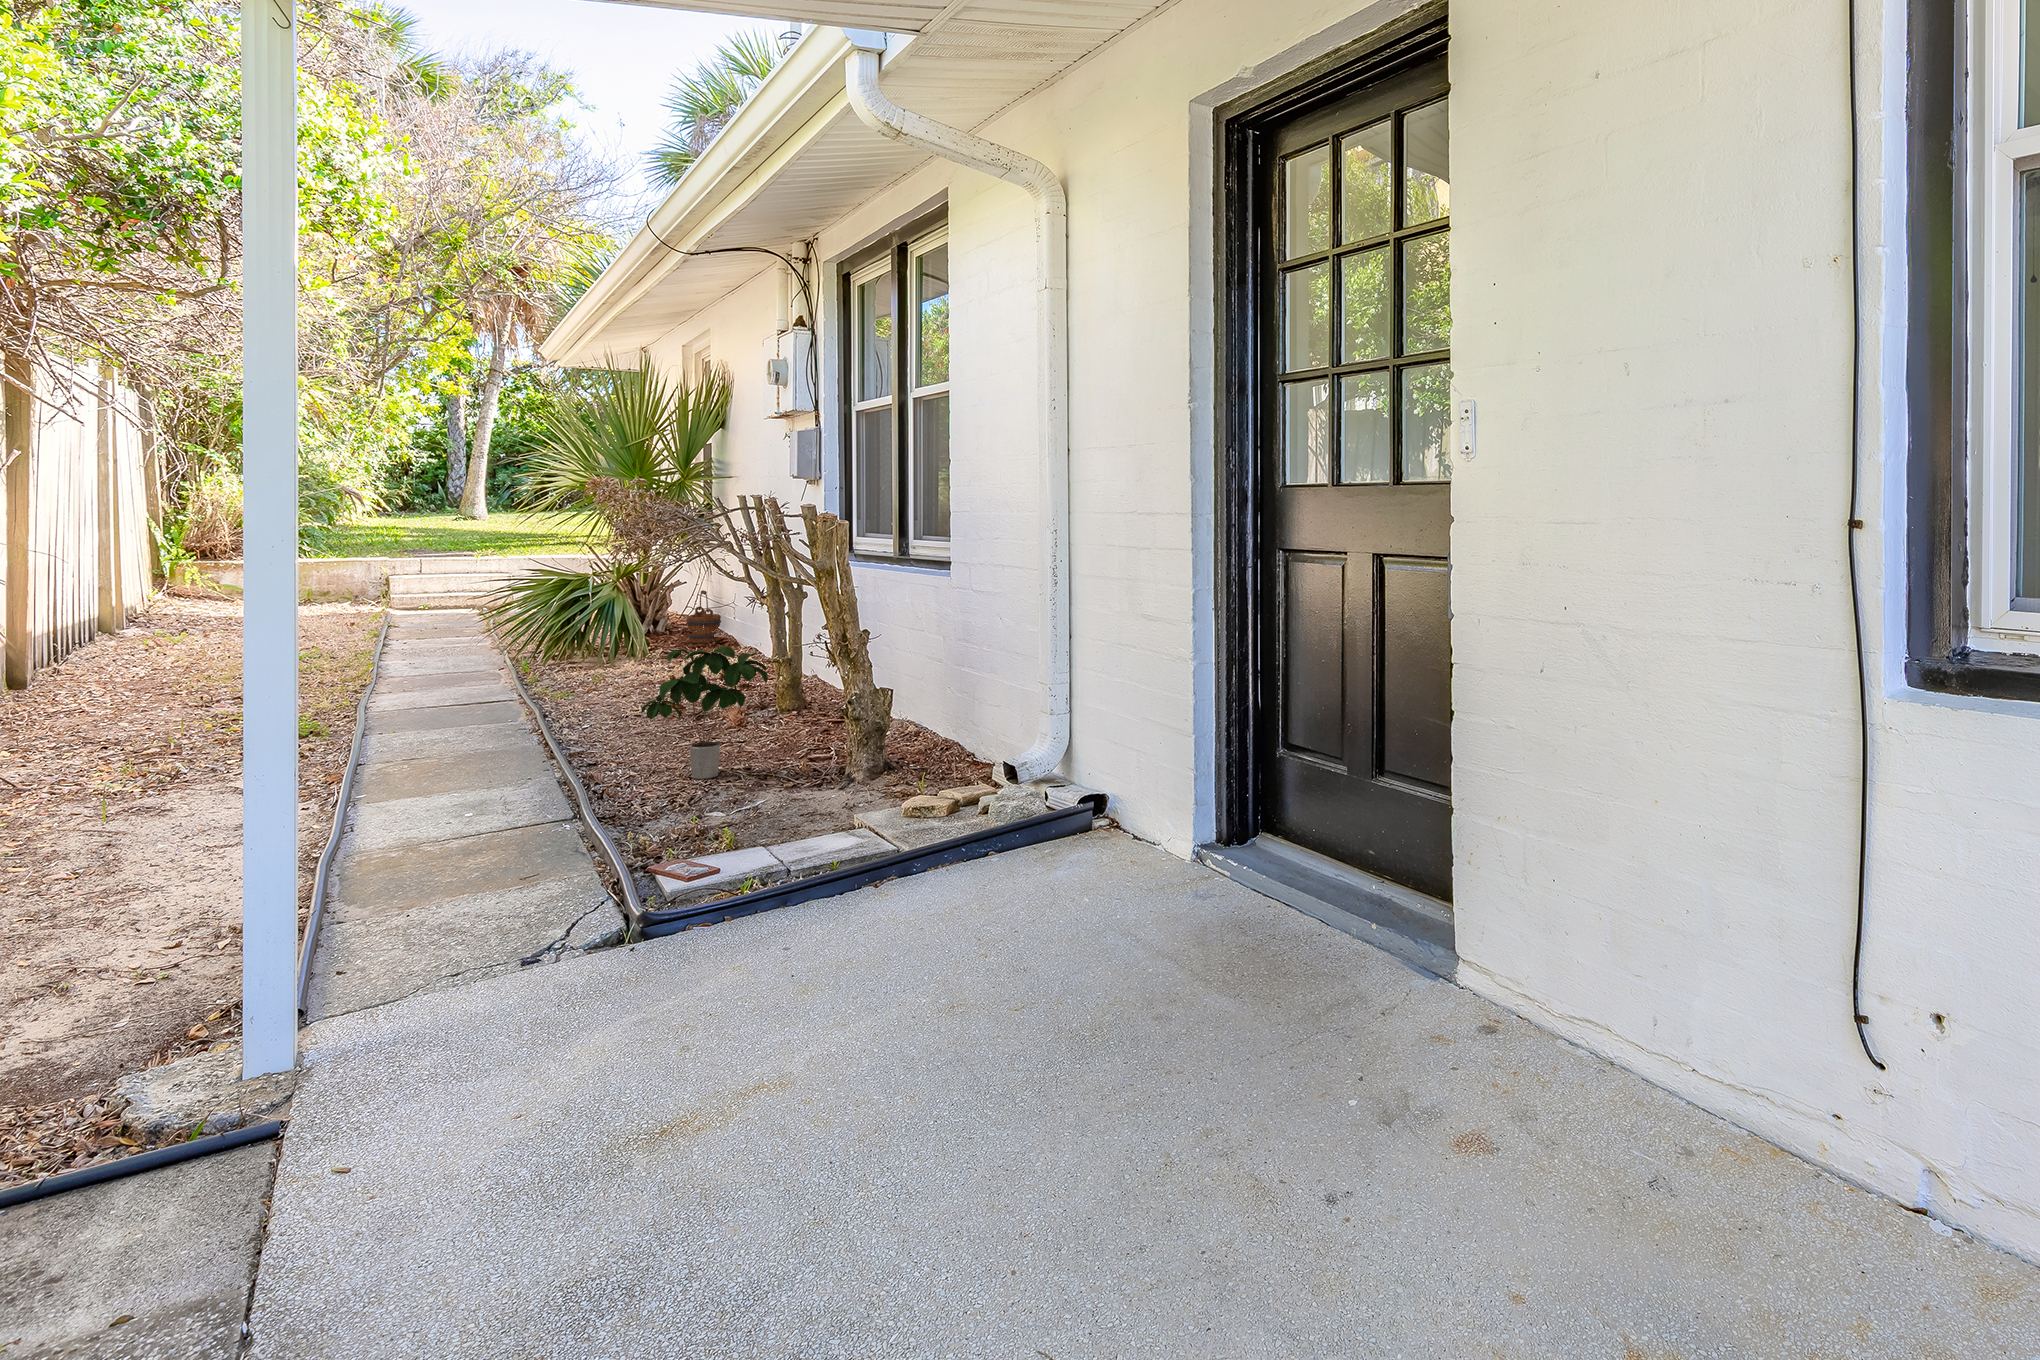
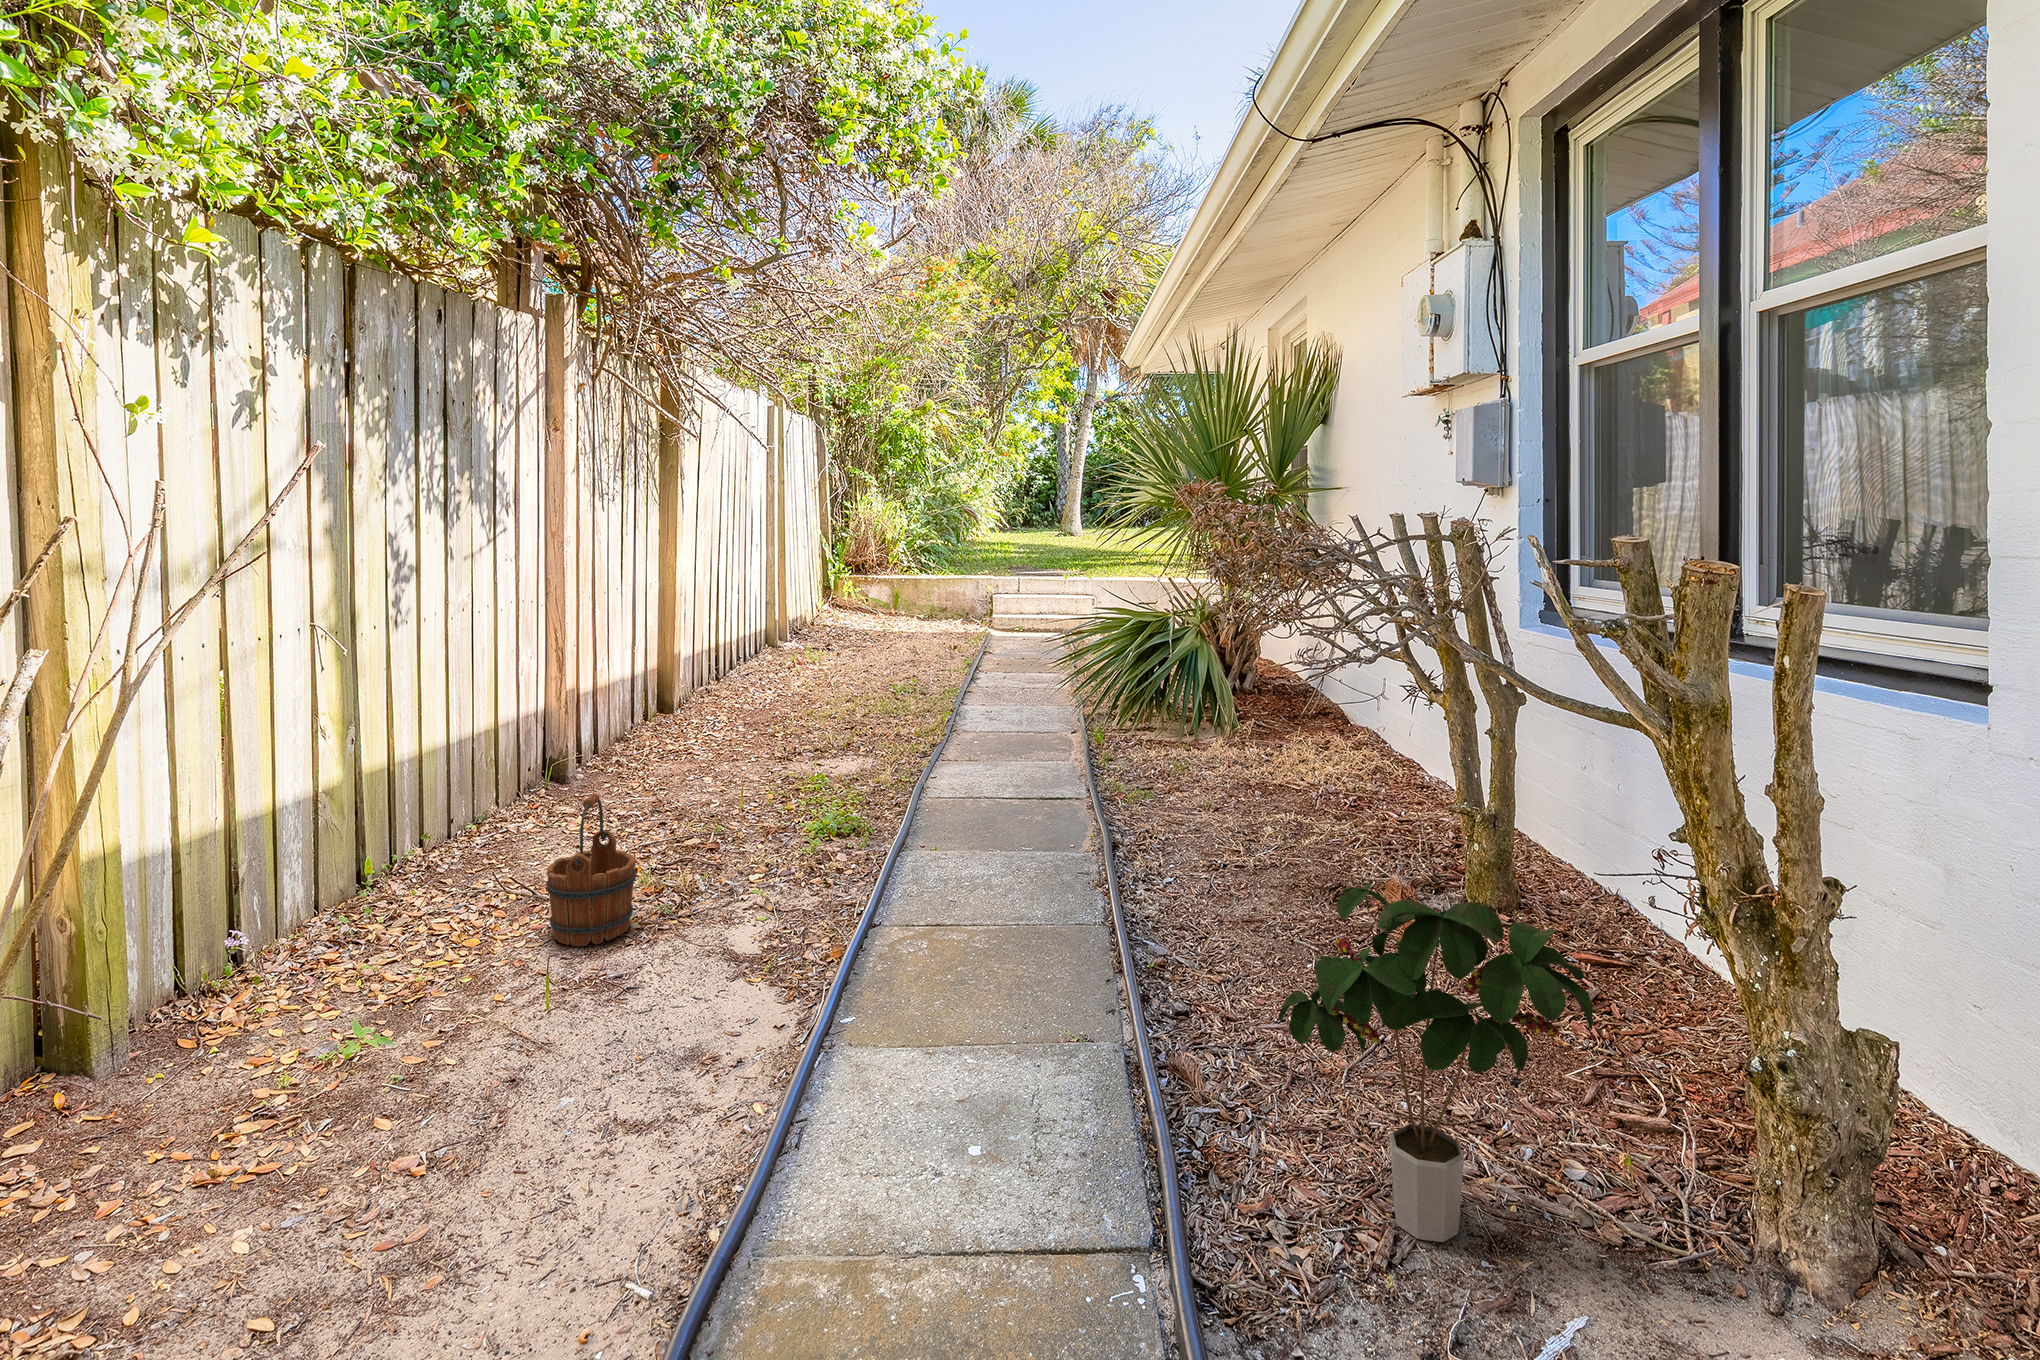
wooden bucket: present [687,590,721,643] -> present [546,794,636,946]

